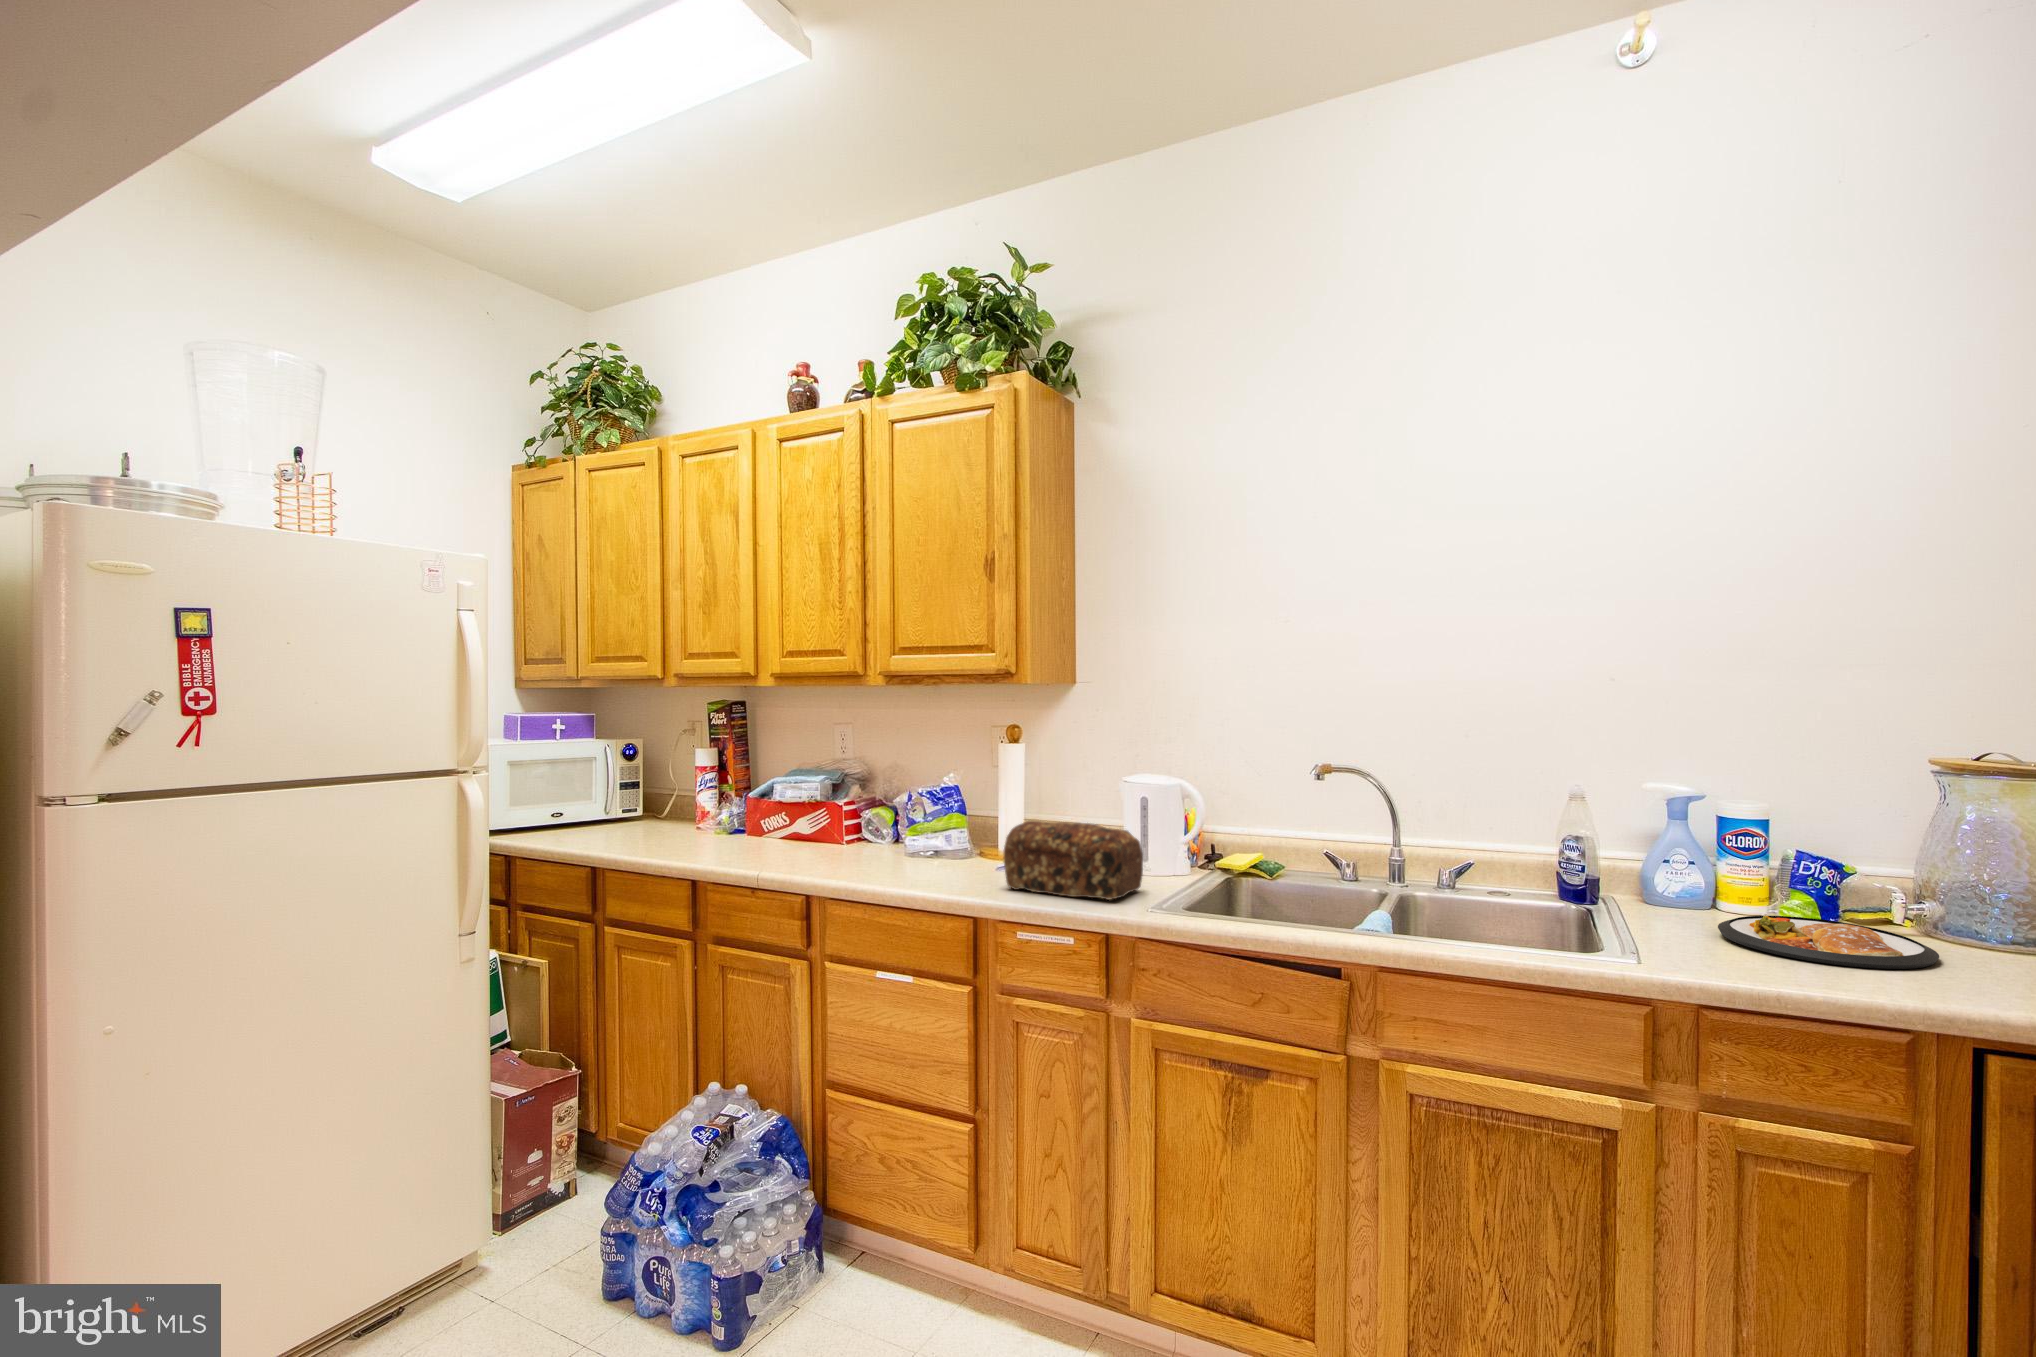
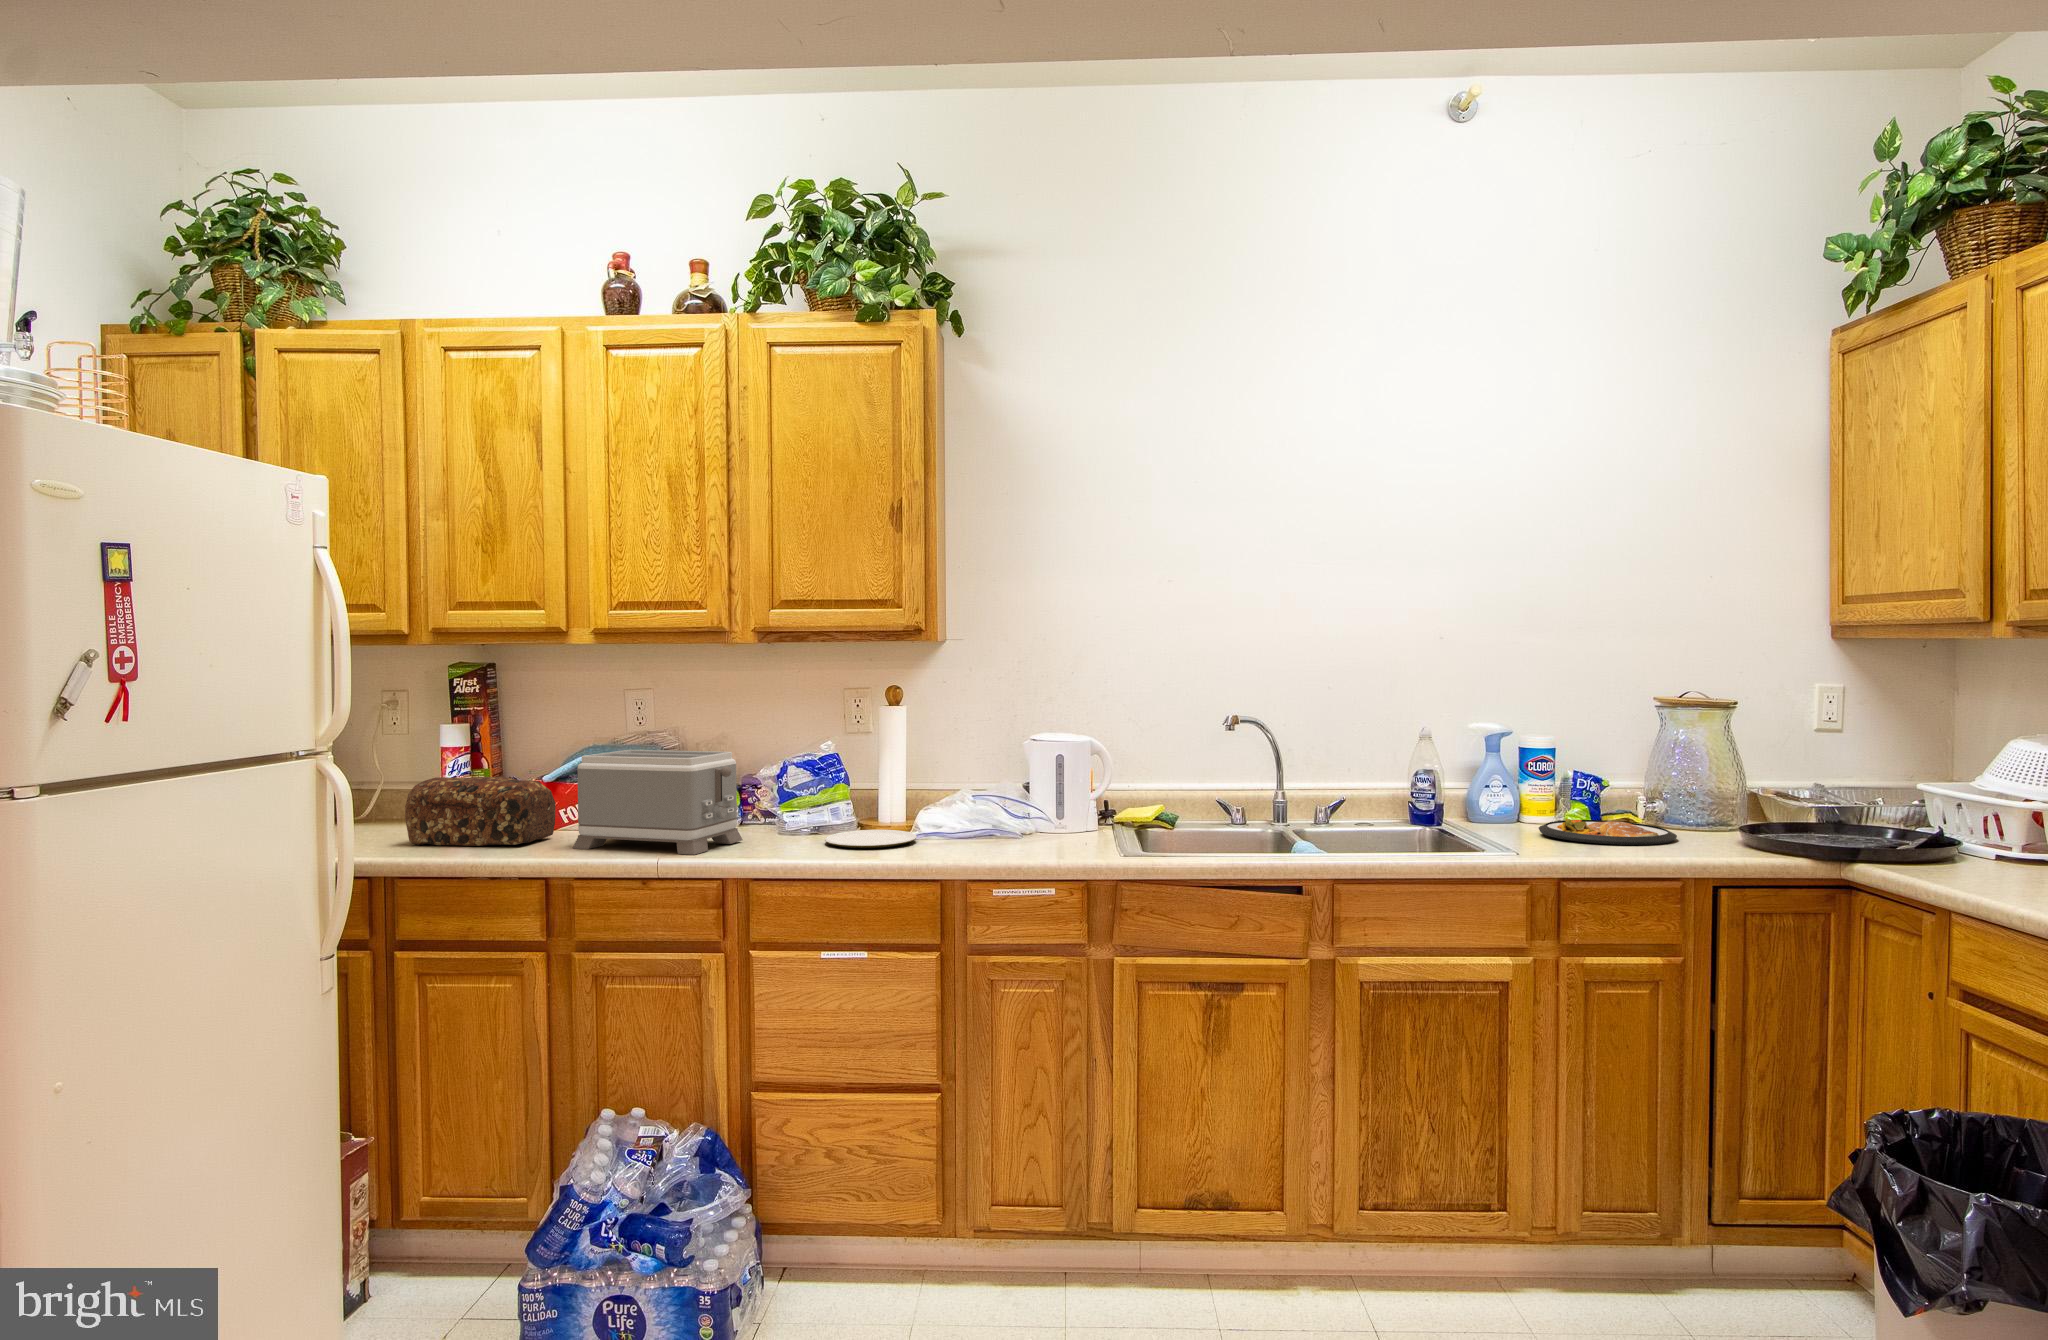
toaster: none [722,775,853,872] -> present [573,750,743,855]
bread loaf: present [1004,821,1143,900] -> present [405,777,556,846]
plate: none [907,858,992,878] -> present [825,830,917,848]

